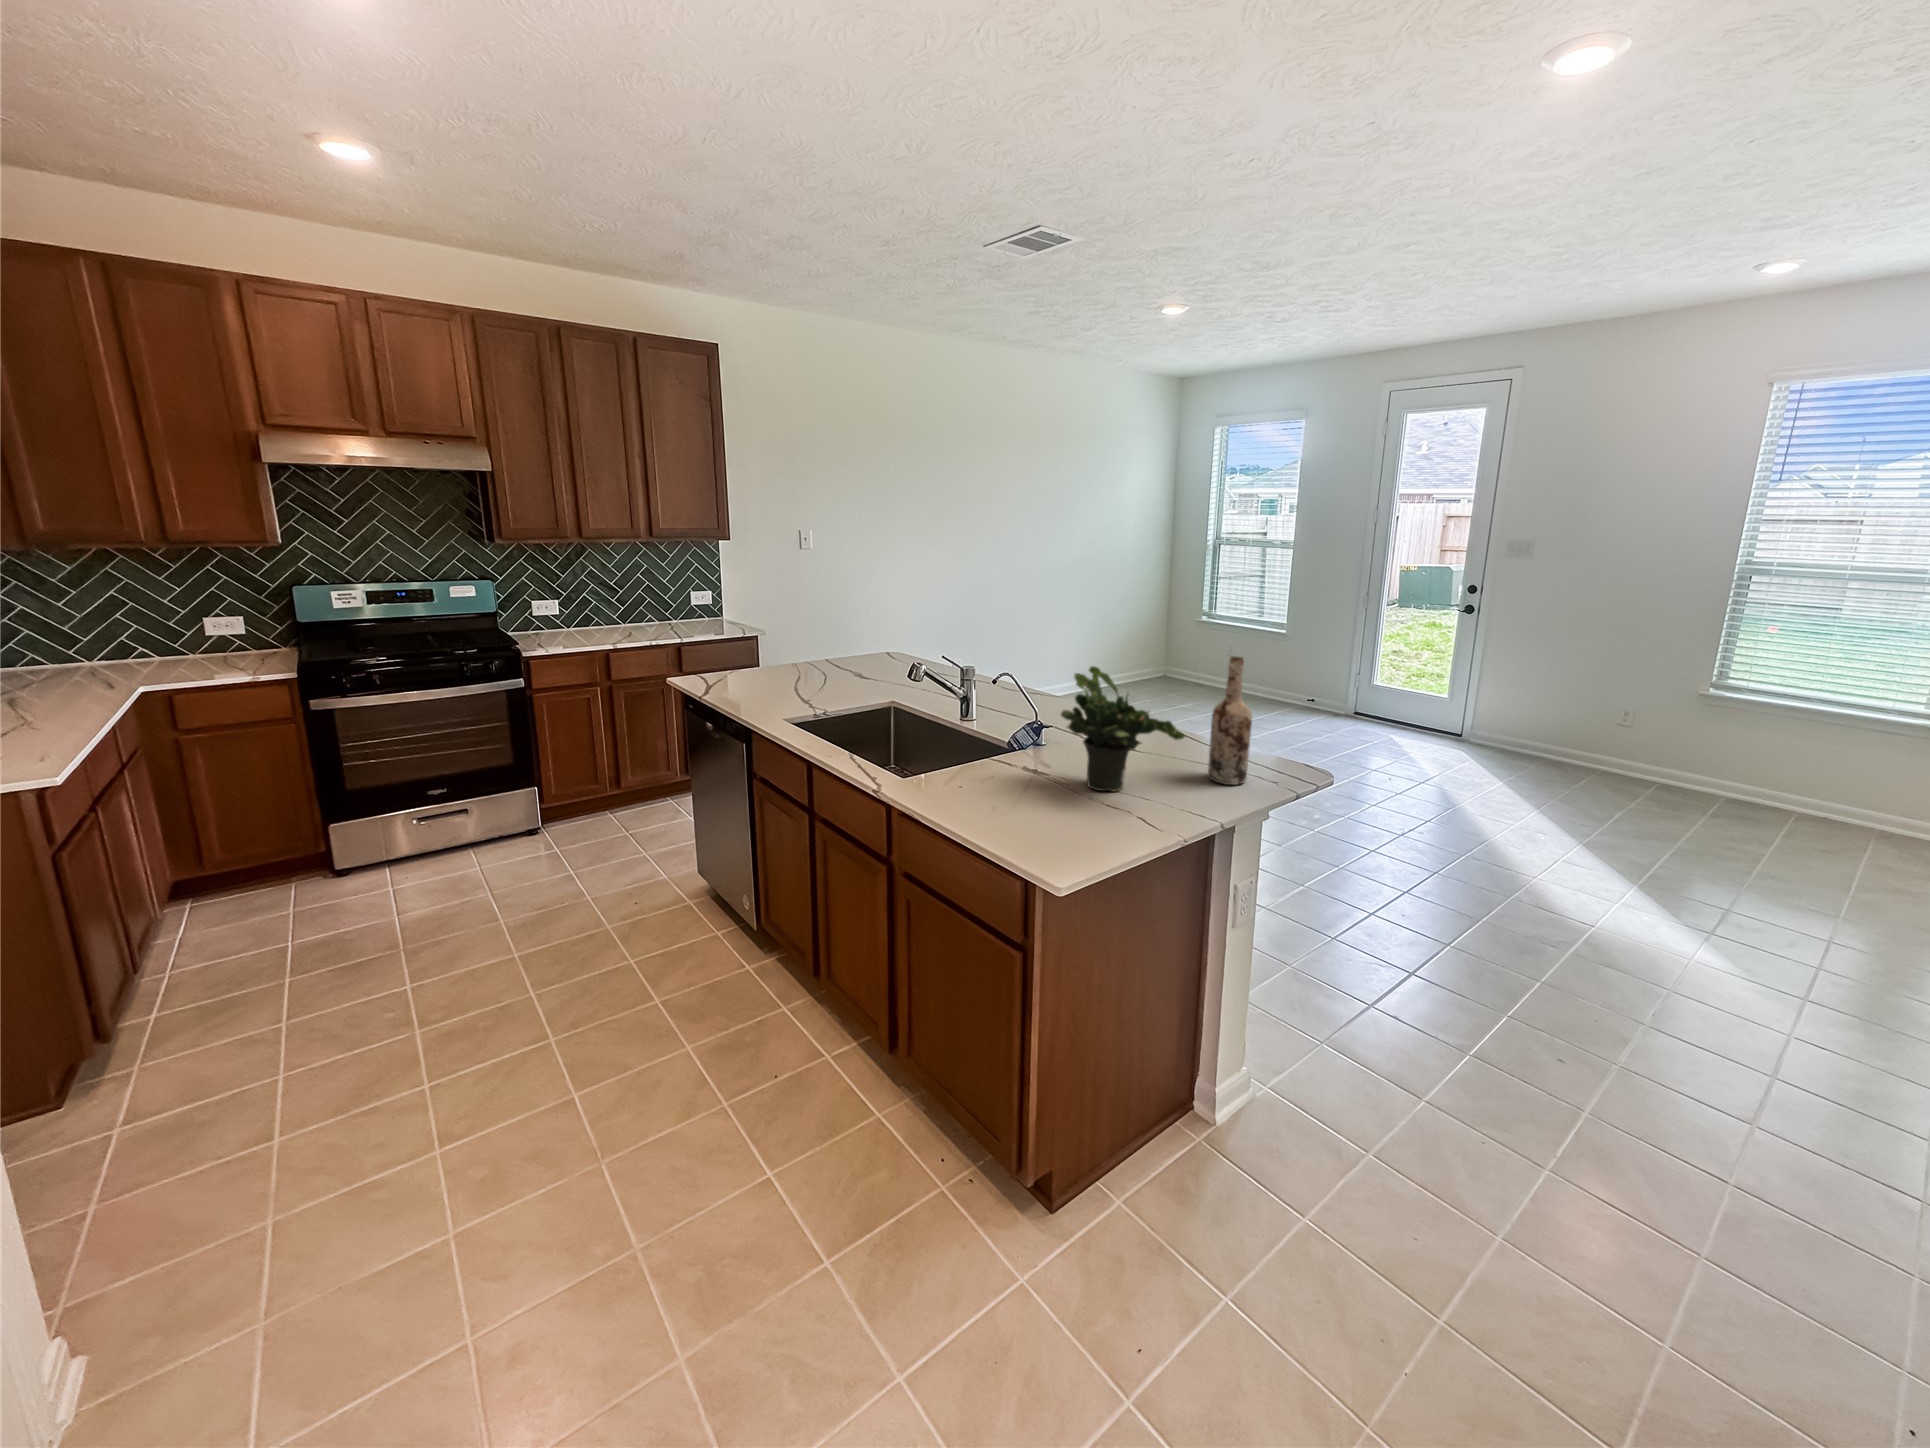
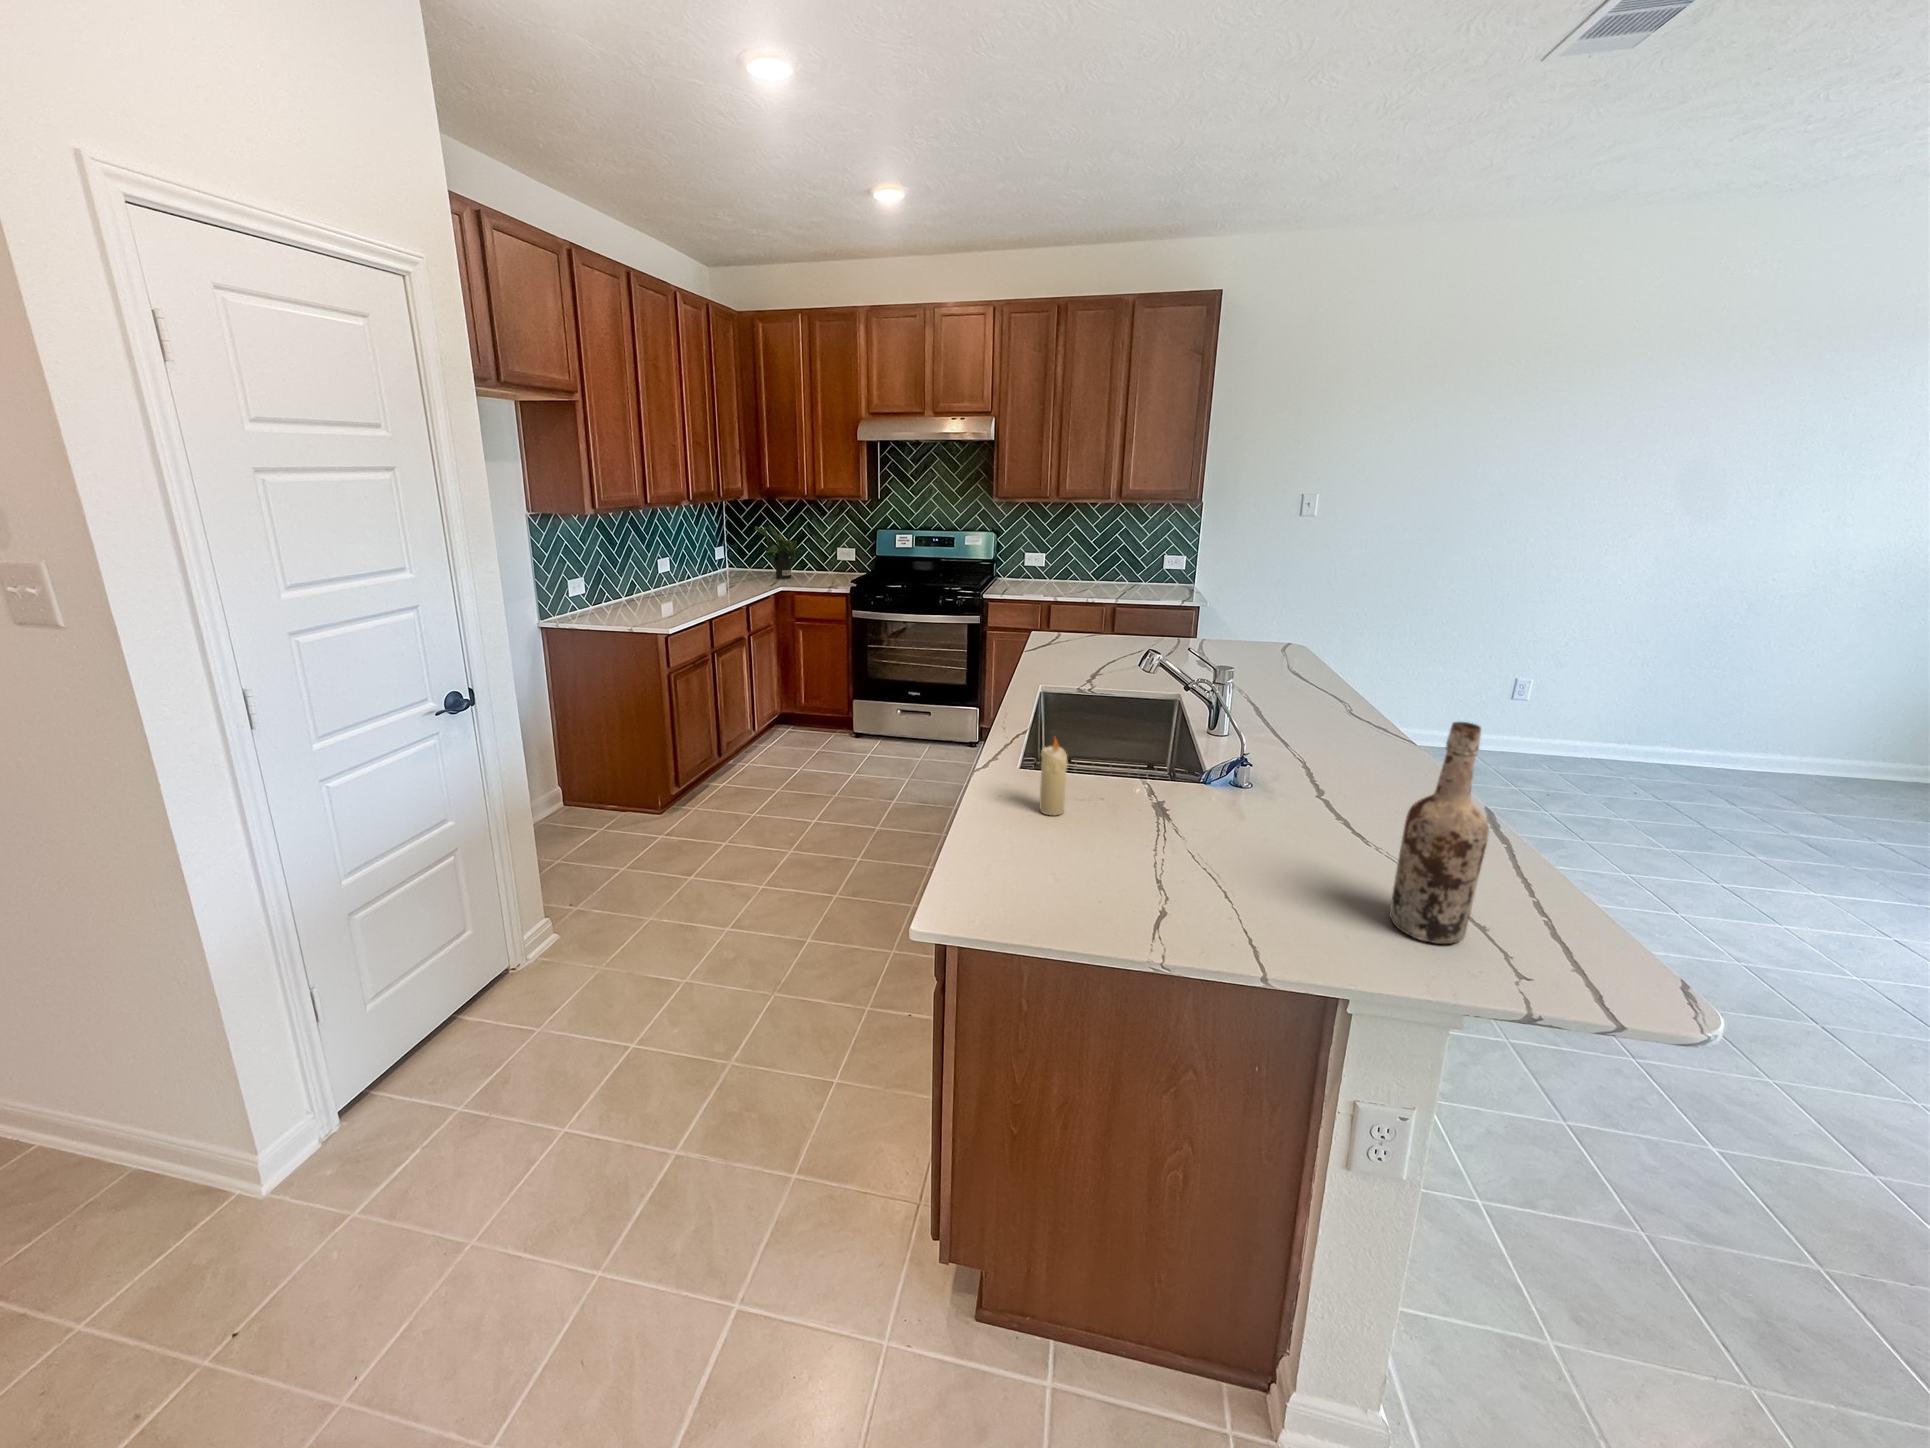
potted plant: present [1061,666,1185,792] -> present [755,526,798,579]
candle: none [970,733,992,799] -> present [1040,739,1067,816]

